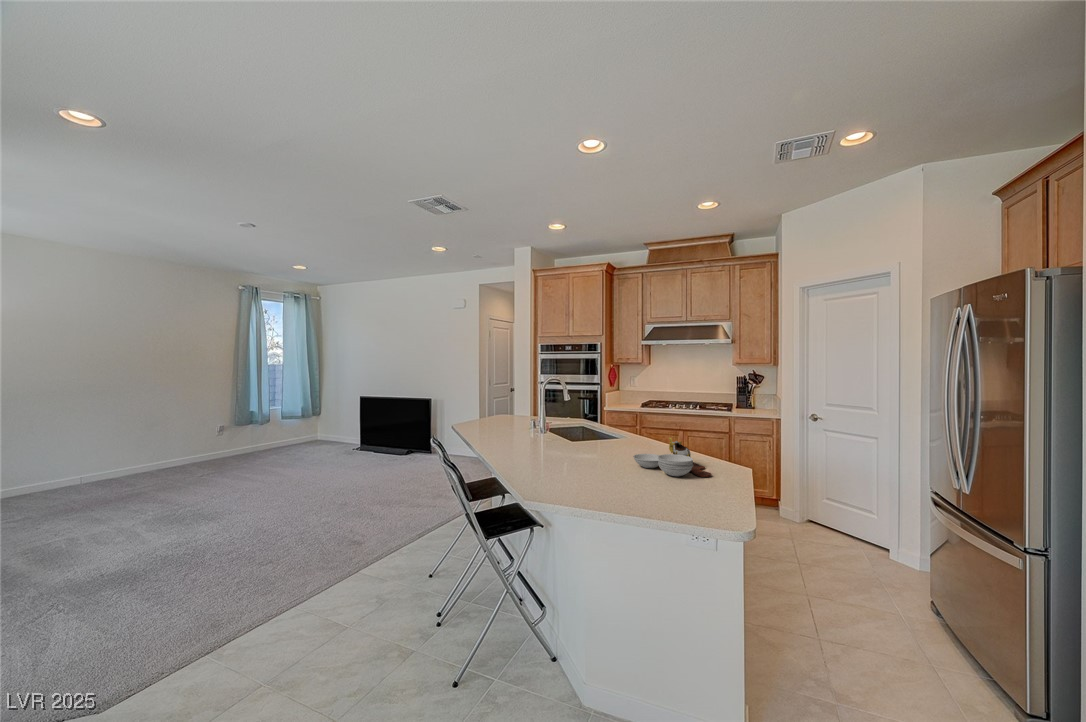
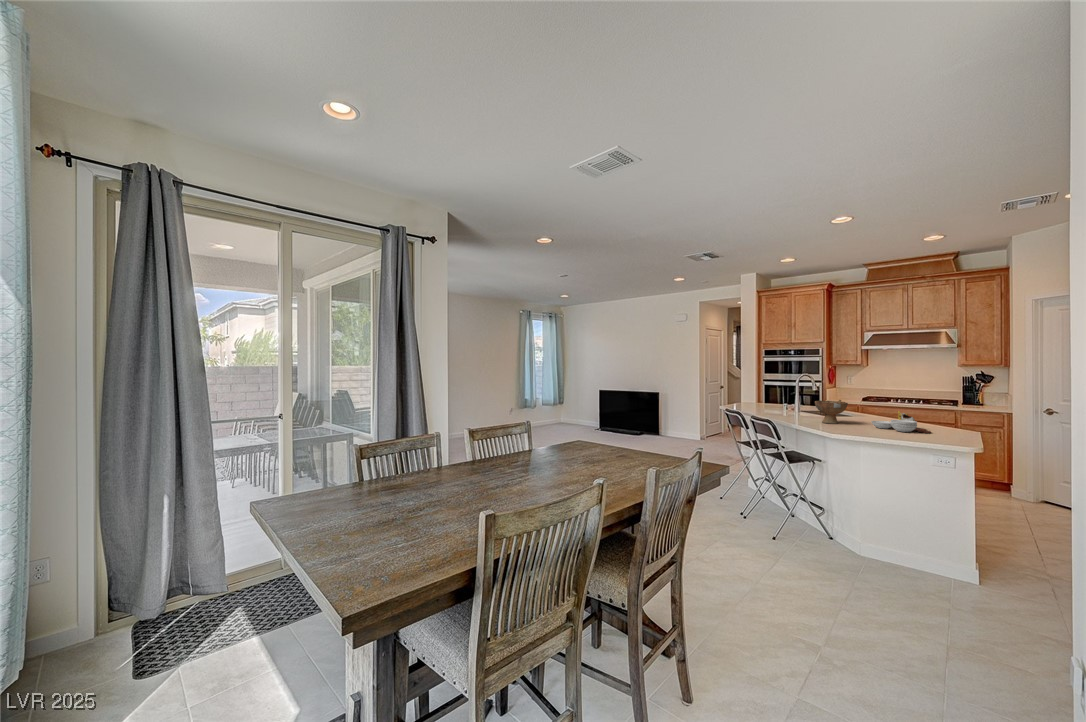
bowl: none [561,420,605,460] -> present [815,400,848,424]

